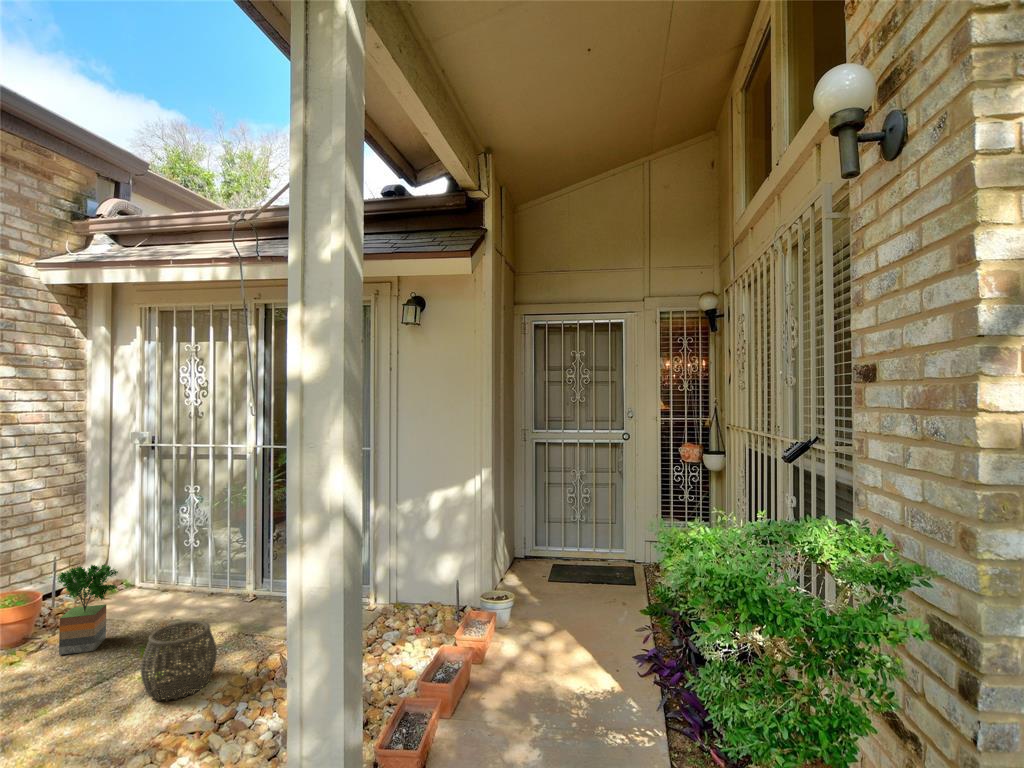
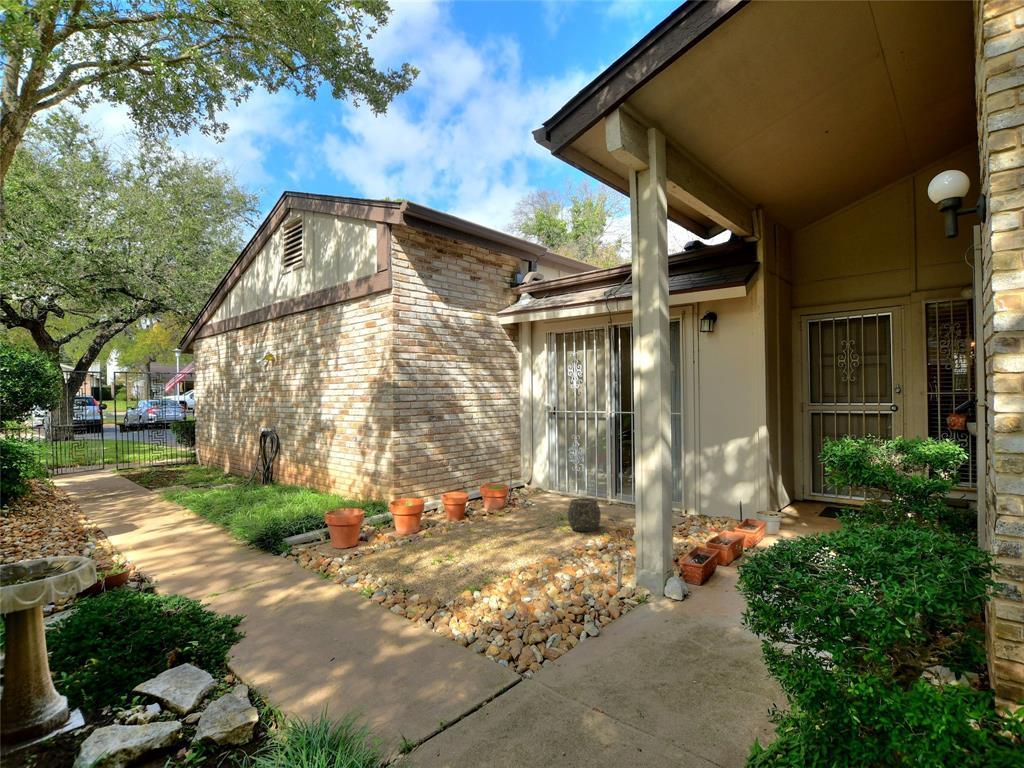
potted tree: present [57,564,118,655] -> none [521,472,548,516]

